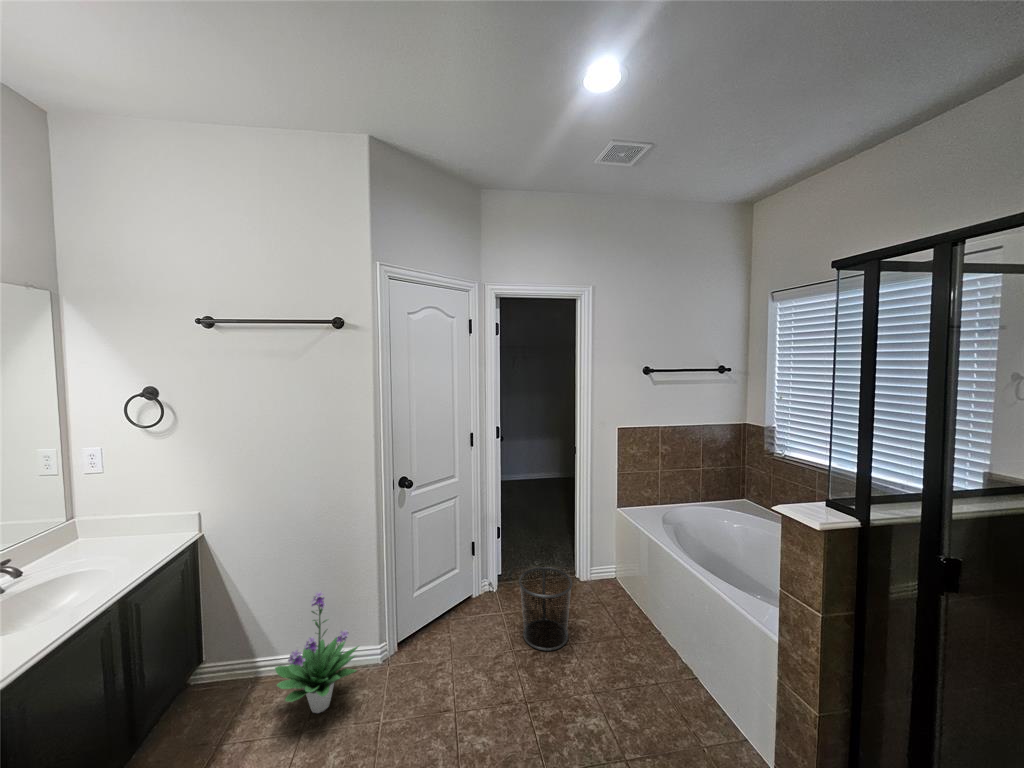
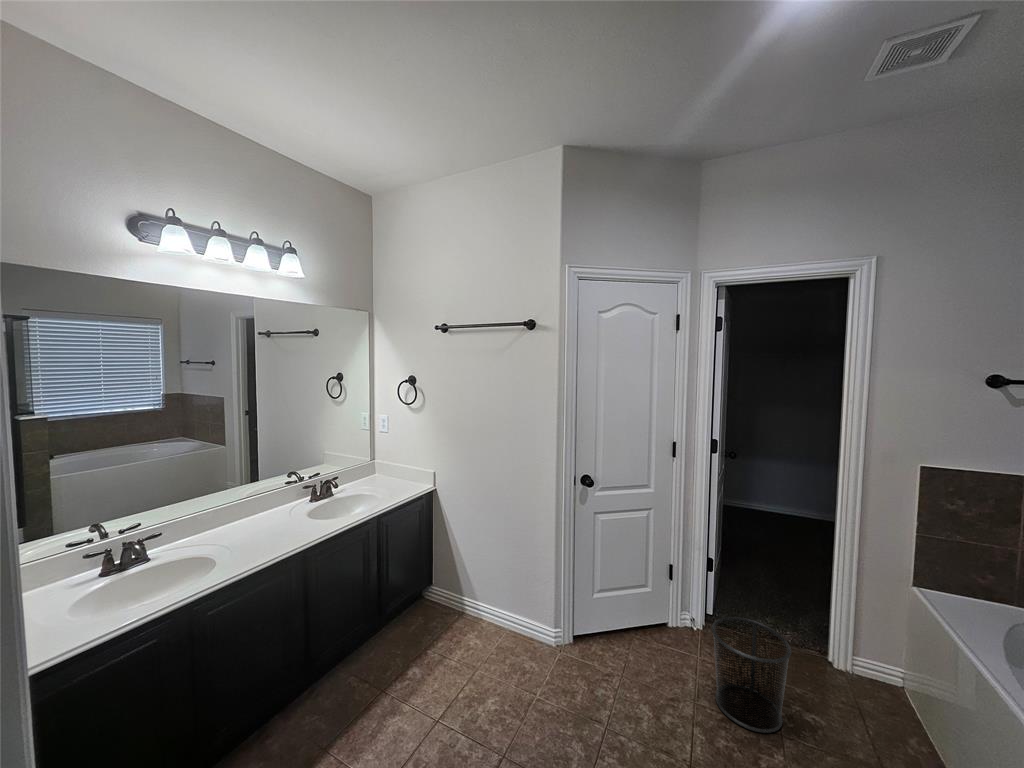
potted plant: present [275,591,358,713] -> none [465,556,534,662]

